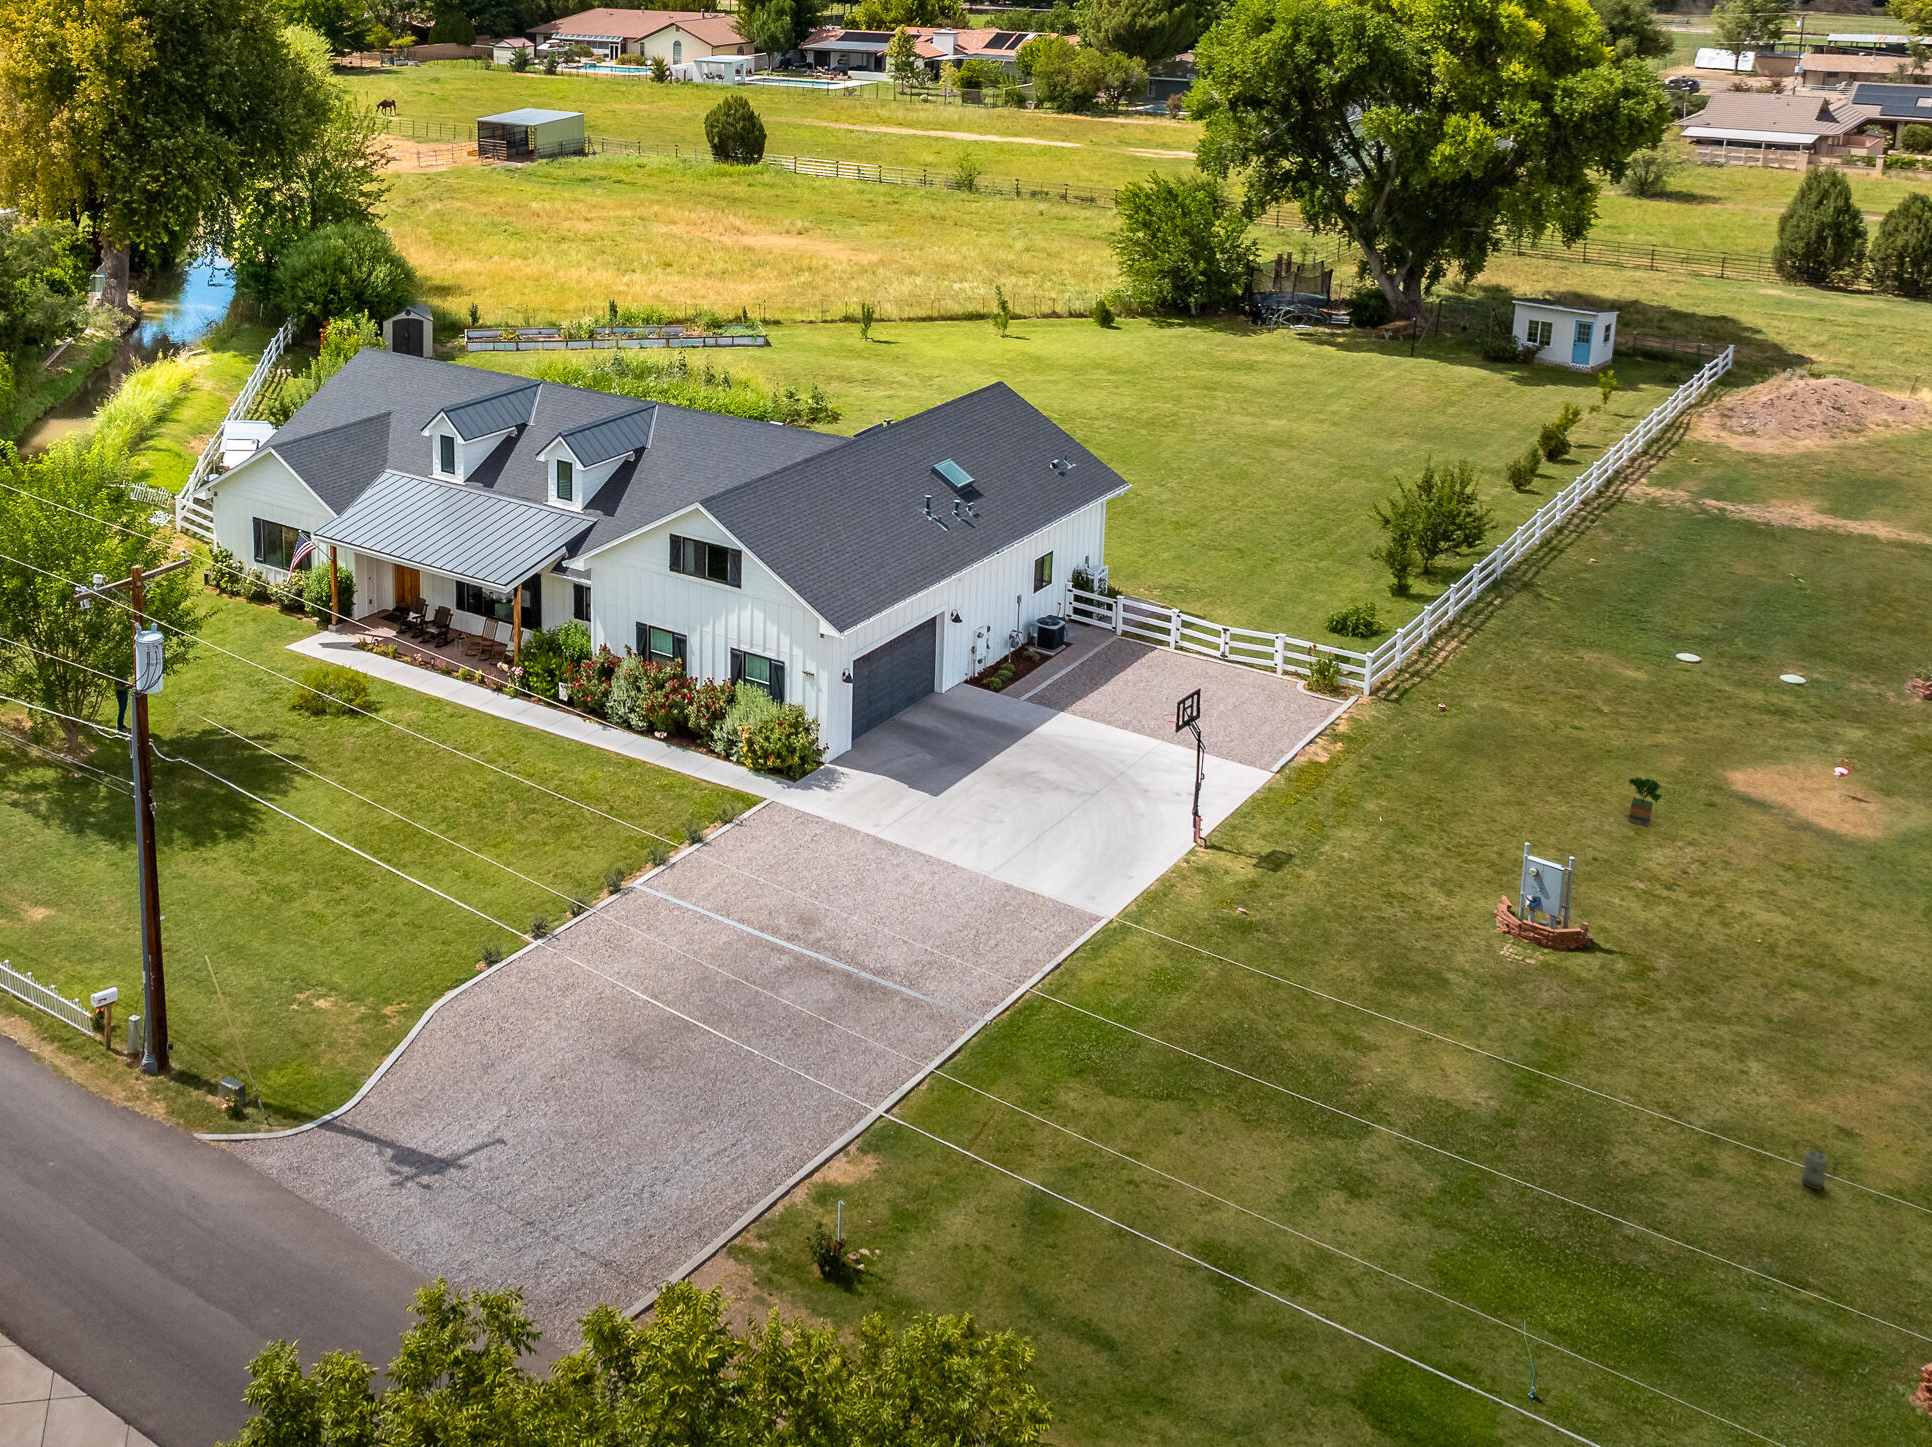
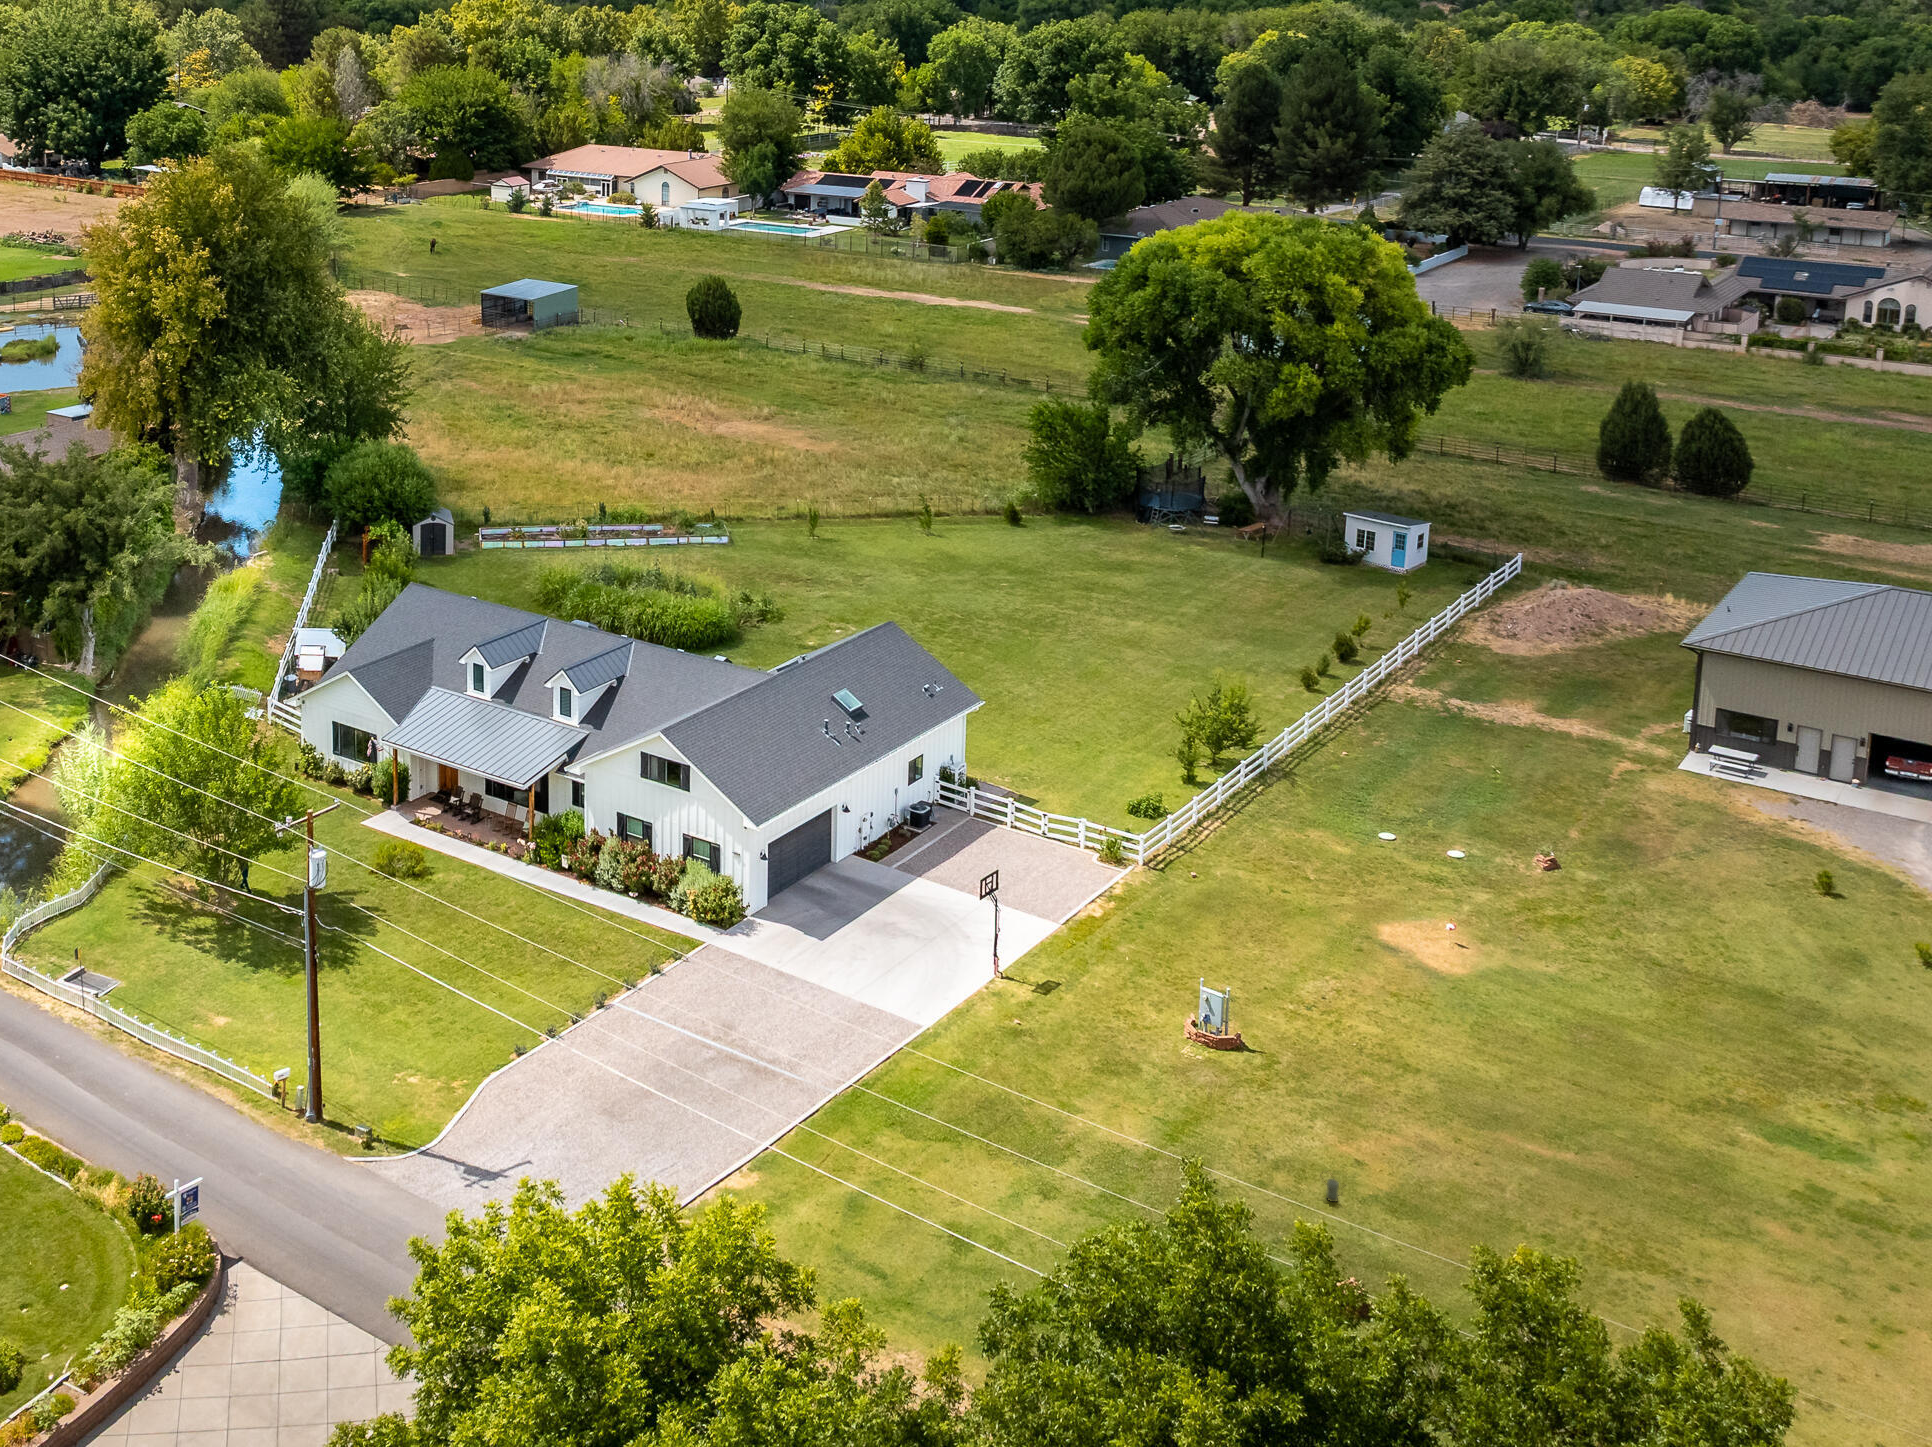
potted tree: present [1629,777,1662,827] -> none [1299,933,1322,969]

